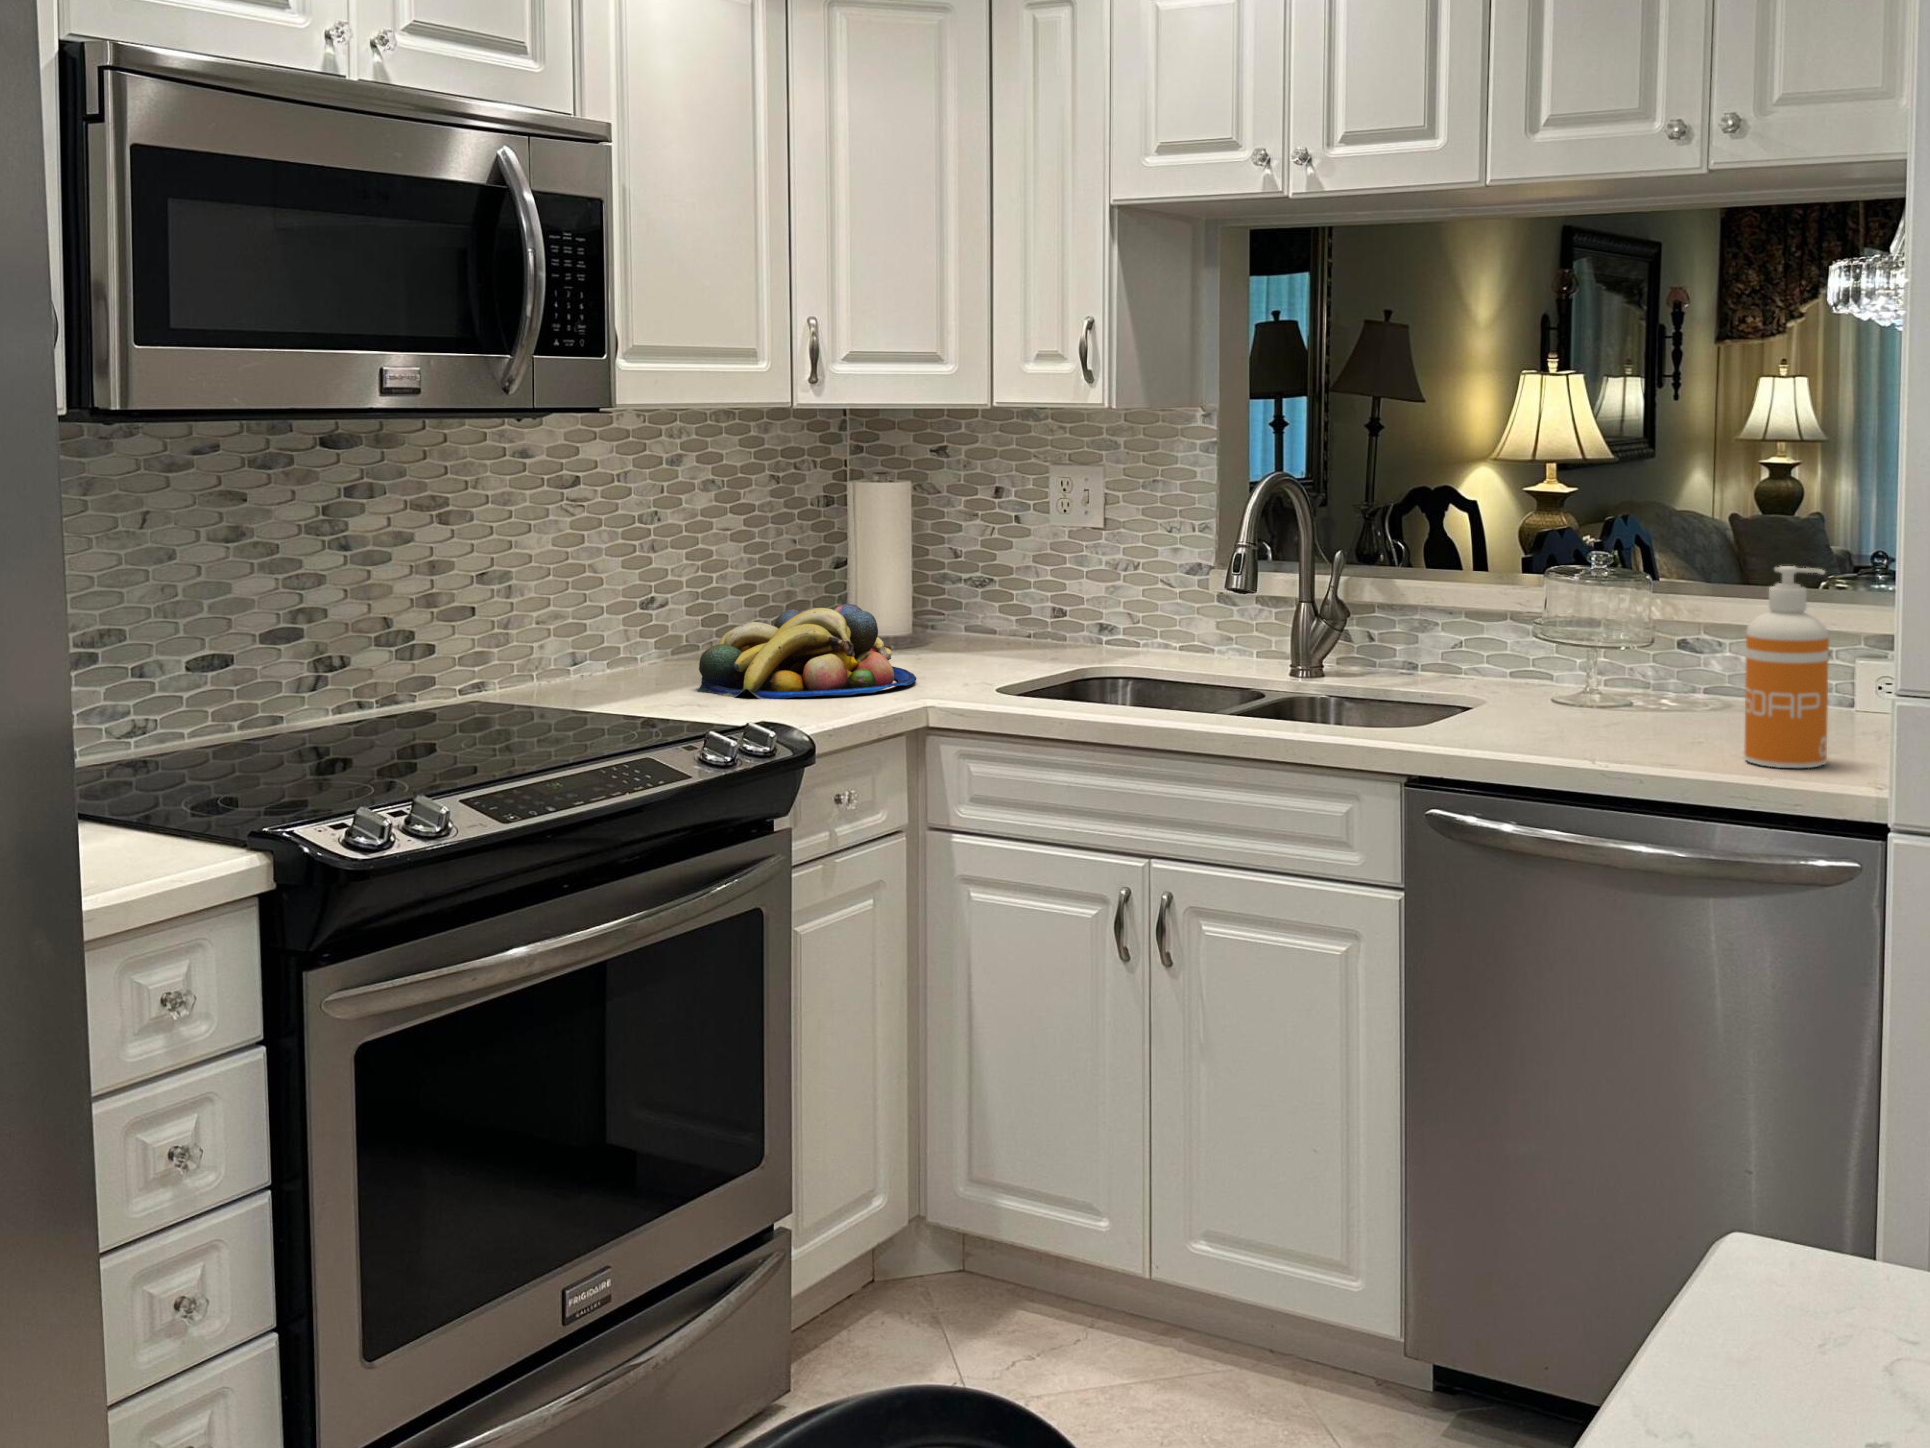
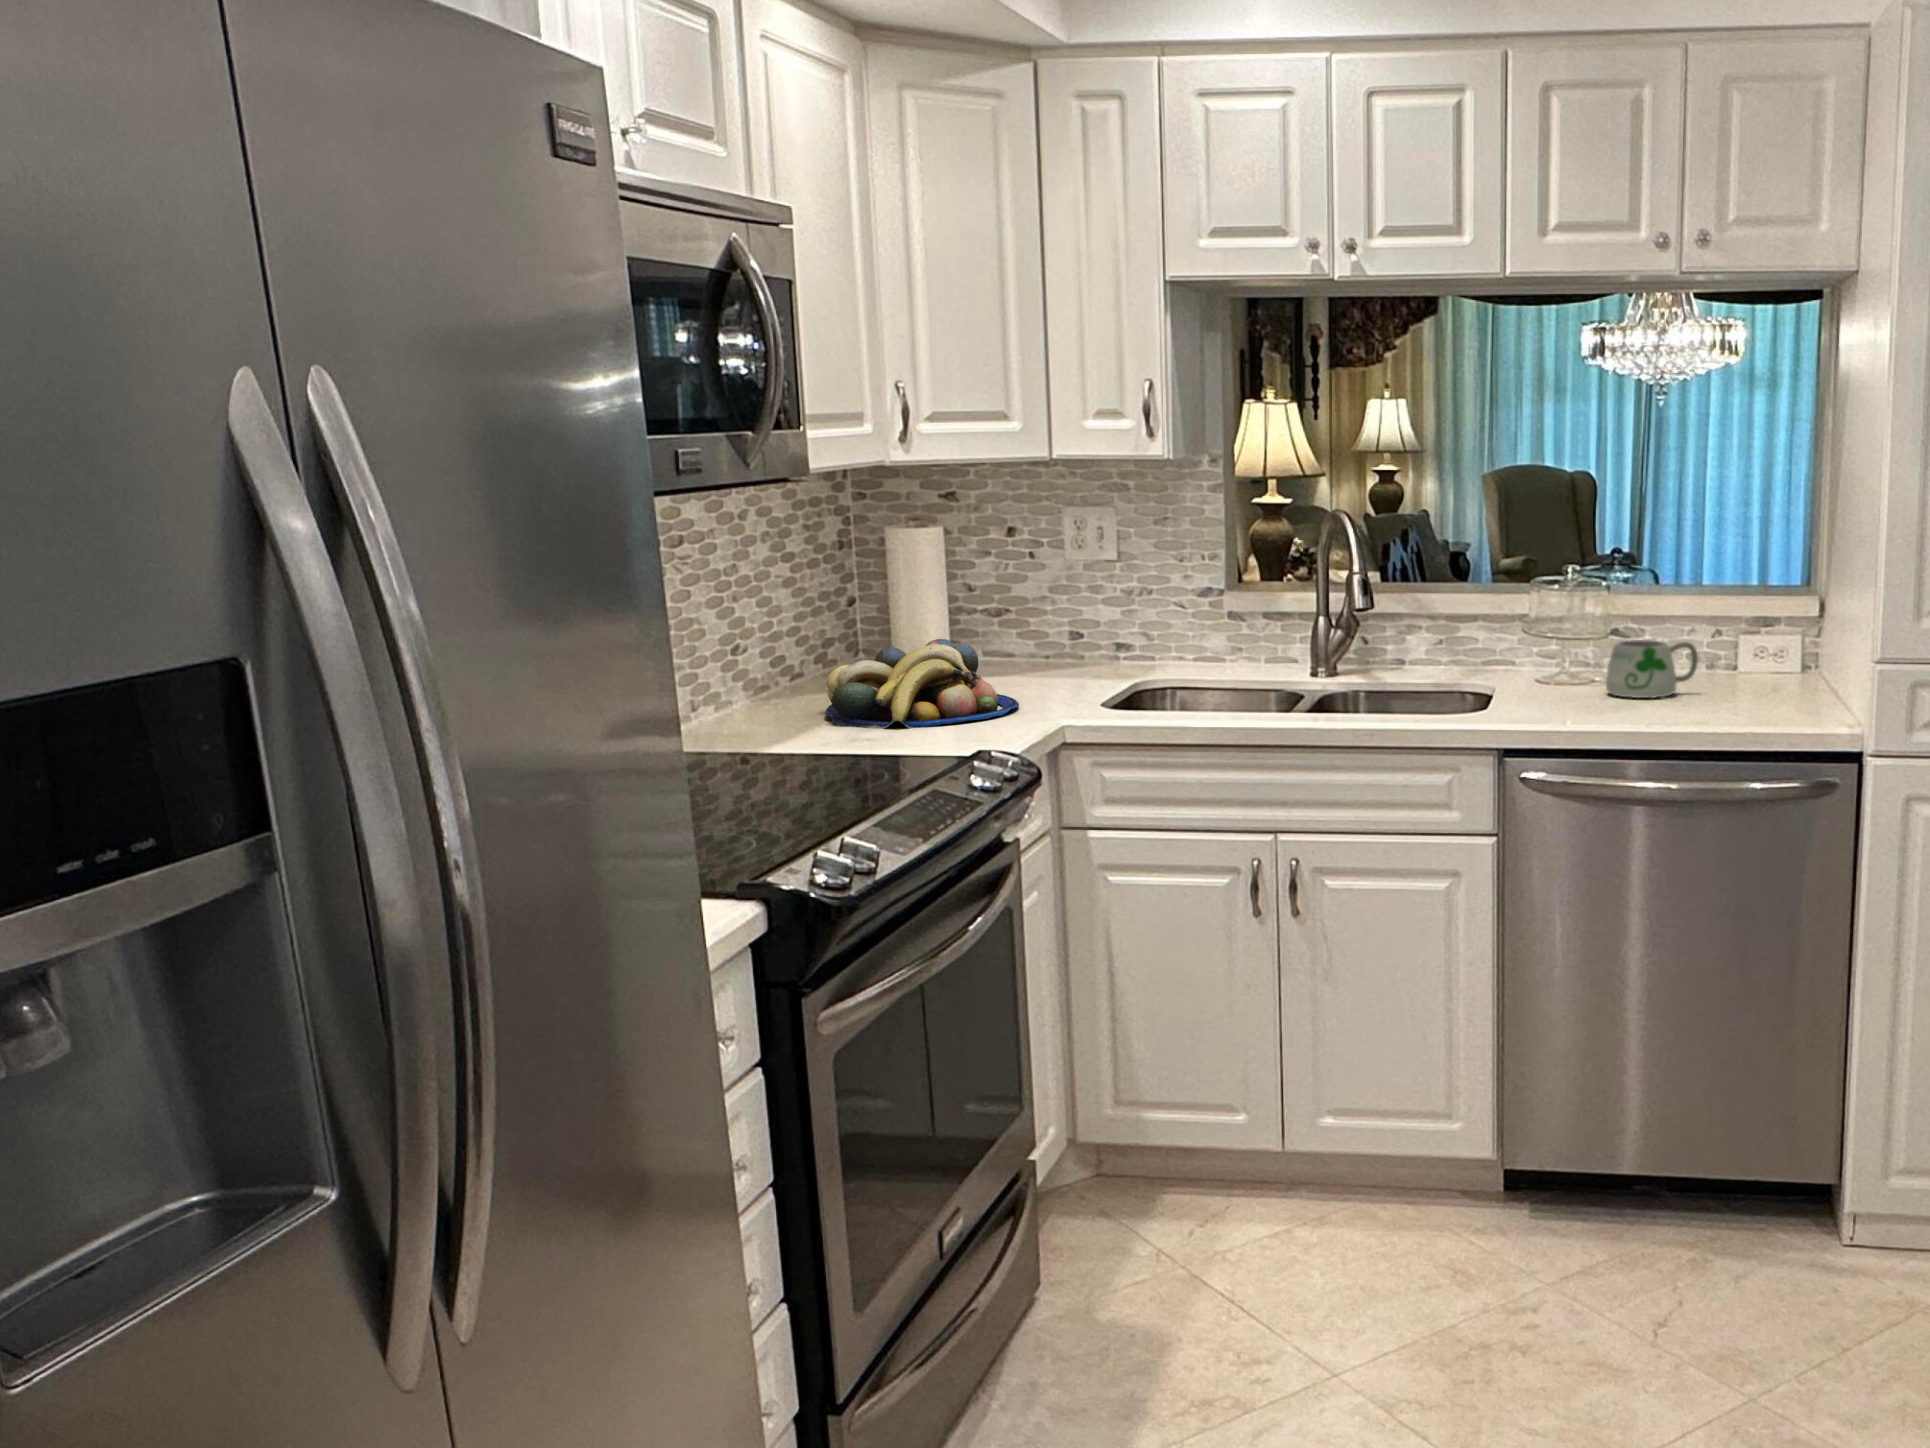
soap dispenser: present [1744,566,1829,768] -> none [1740,574,1800,719]
mug: none [1617,652,1745,737] -> present [1606,640,1698,699]

